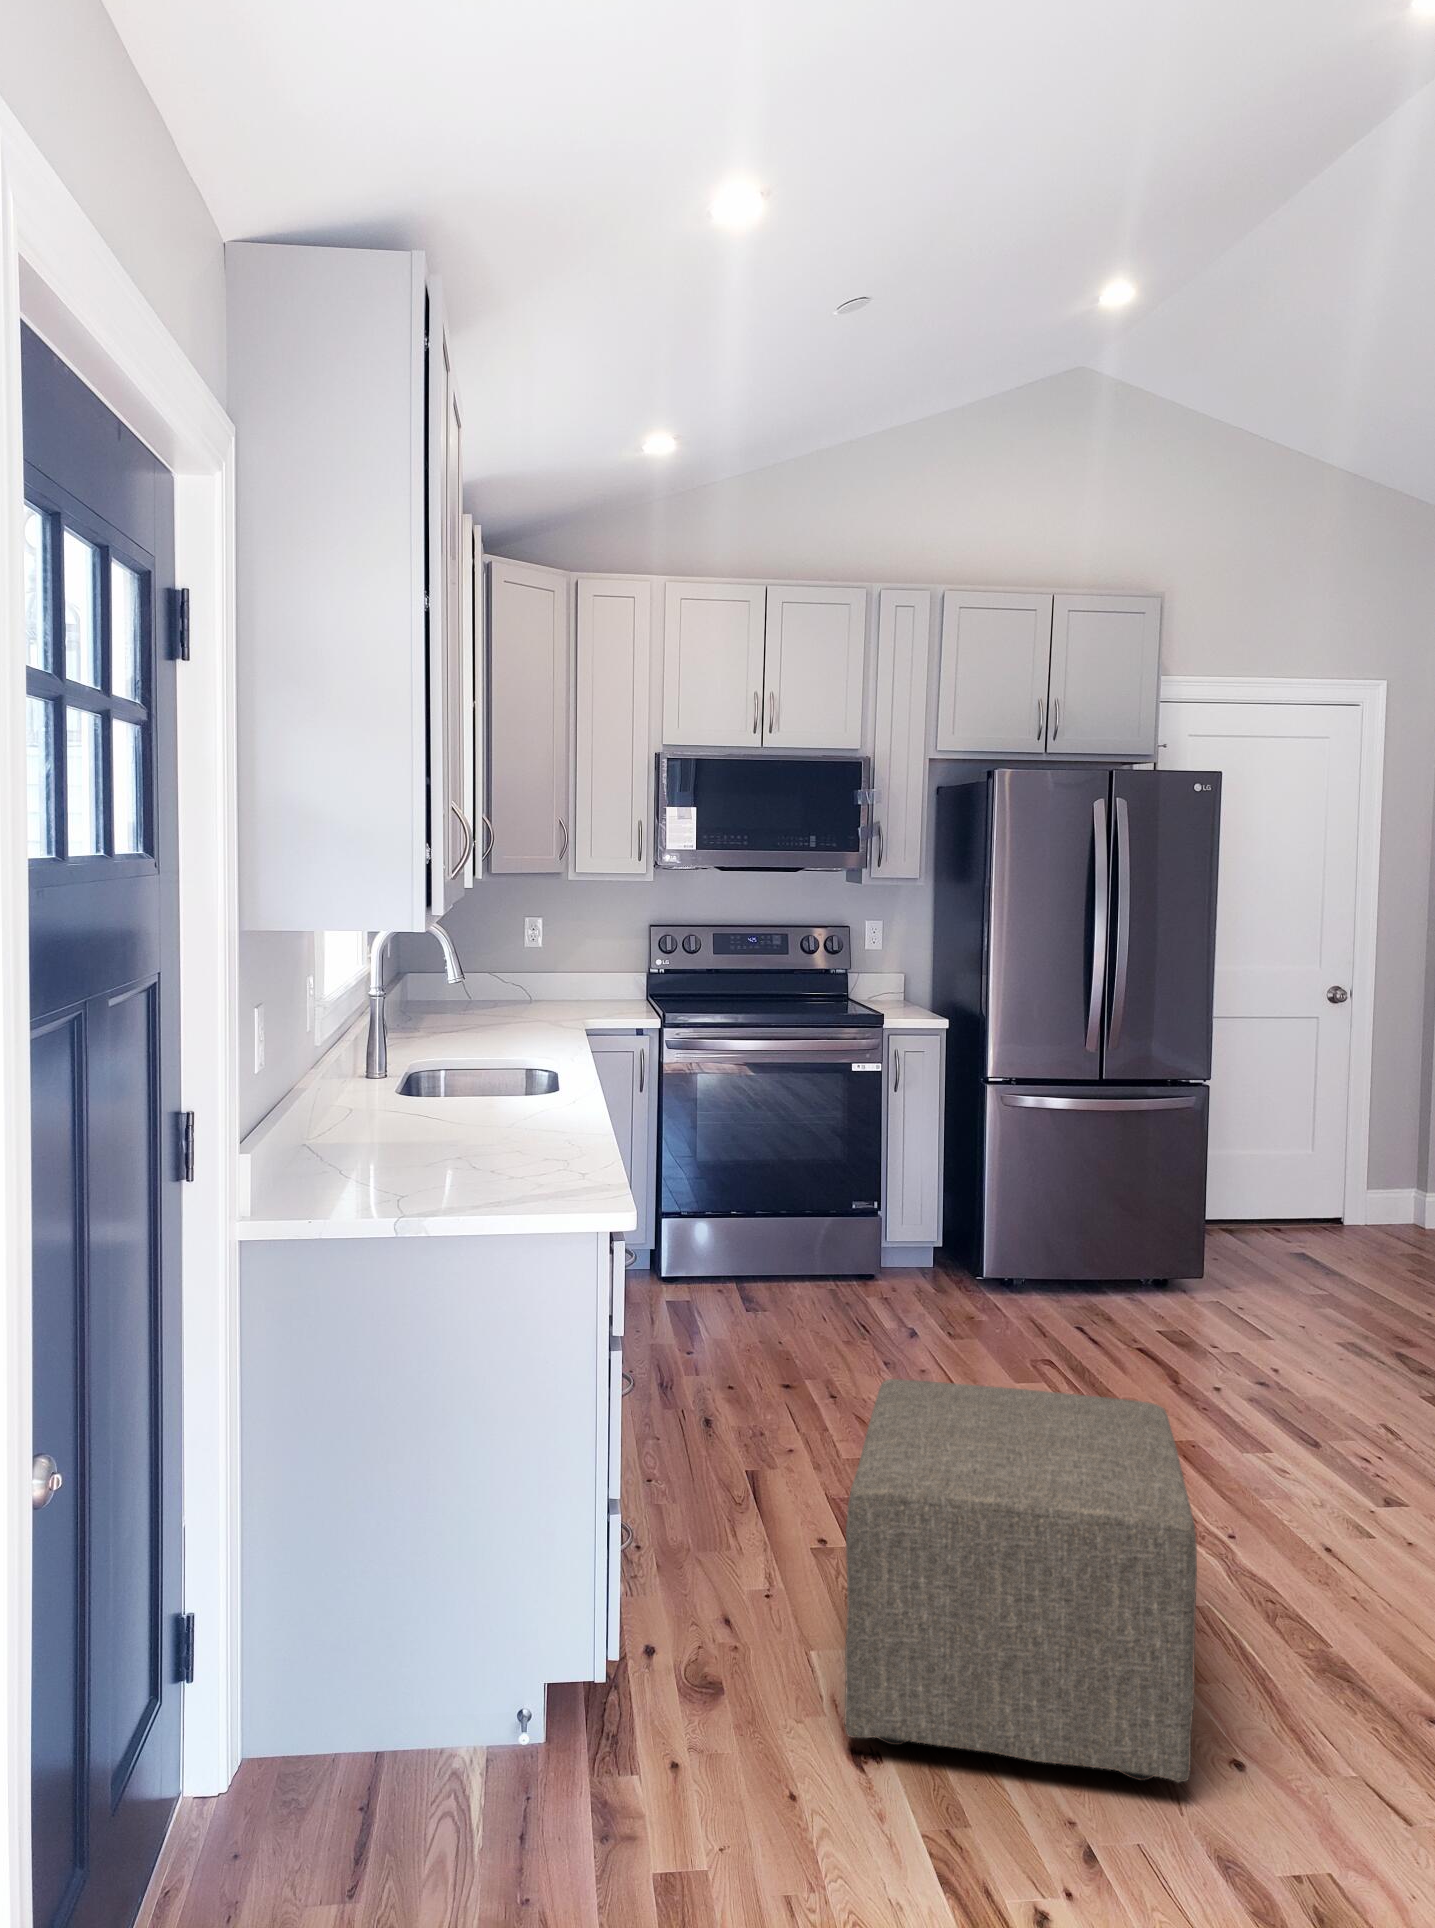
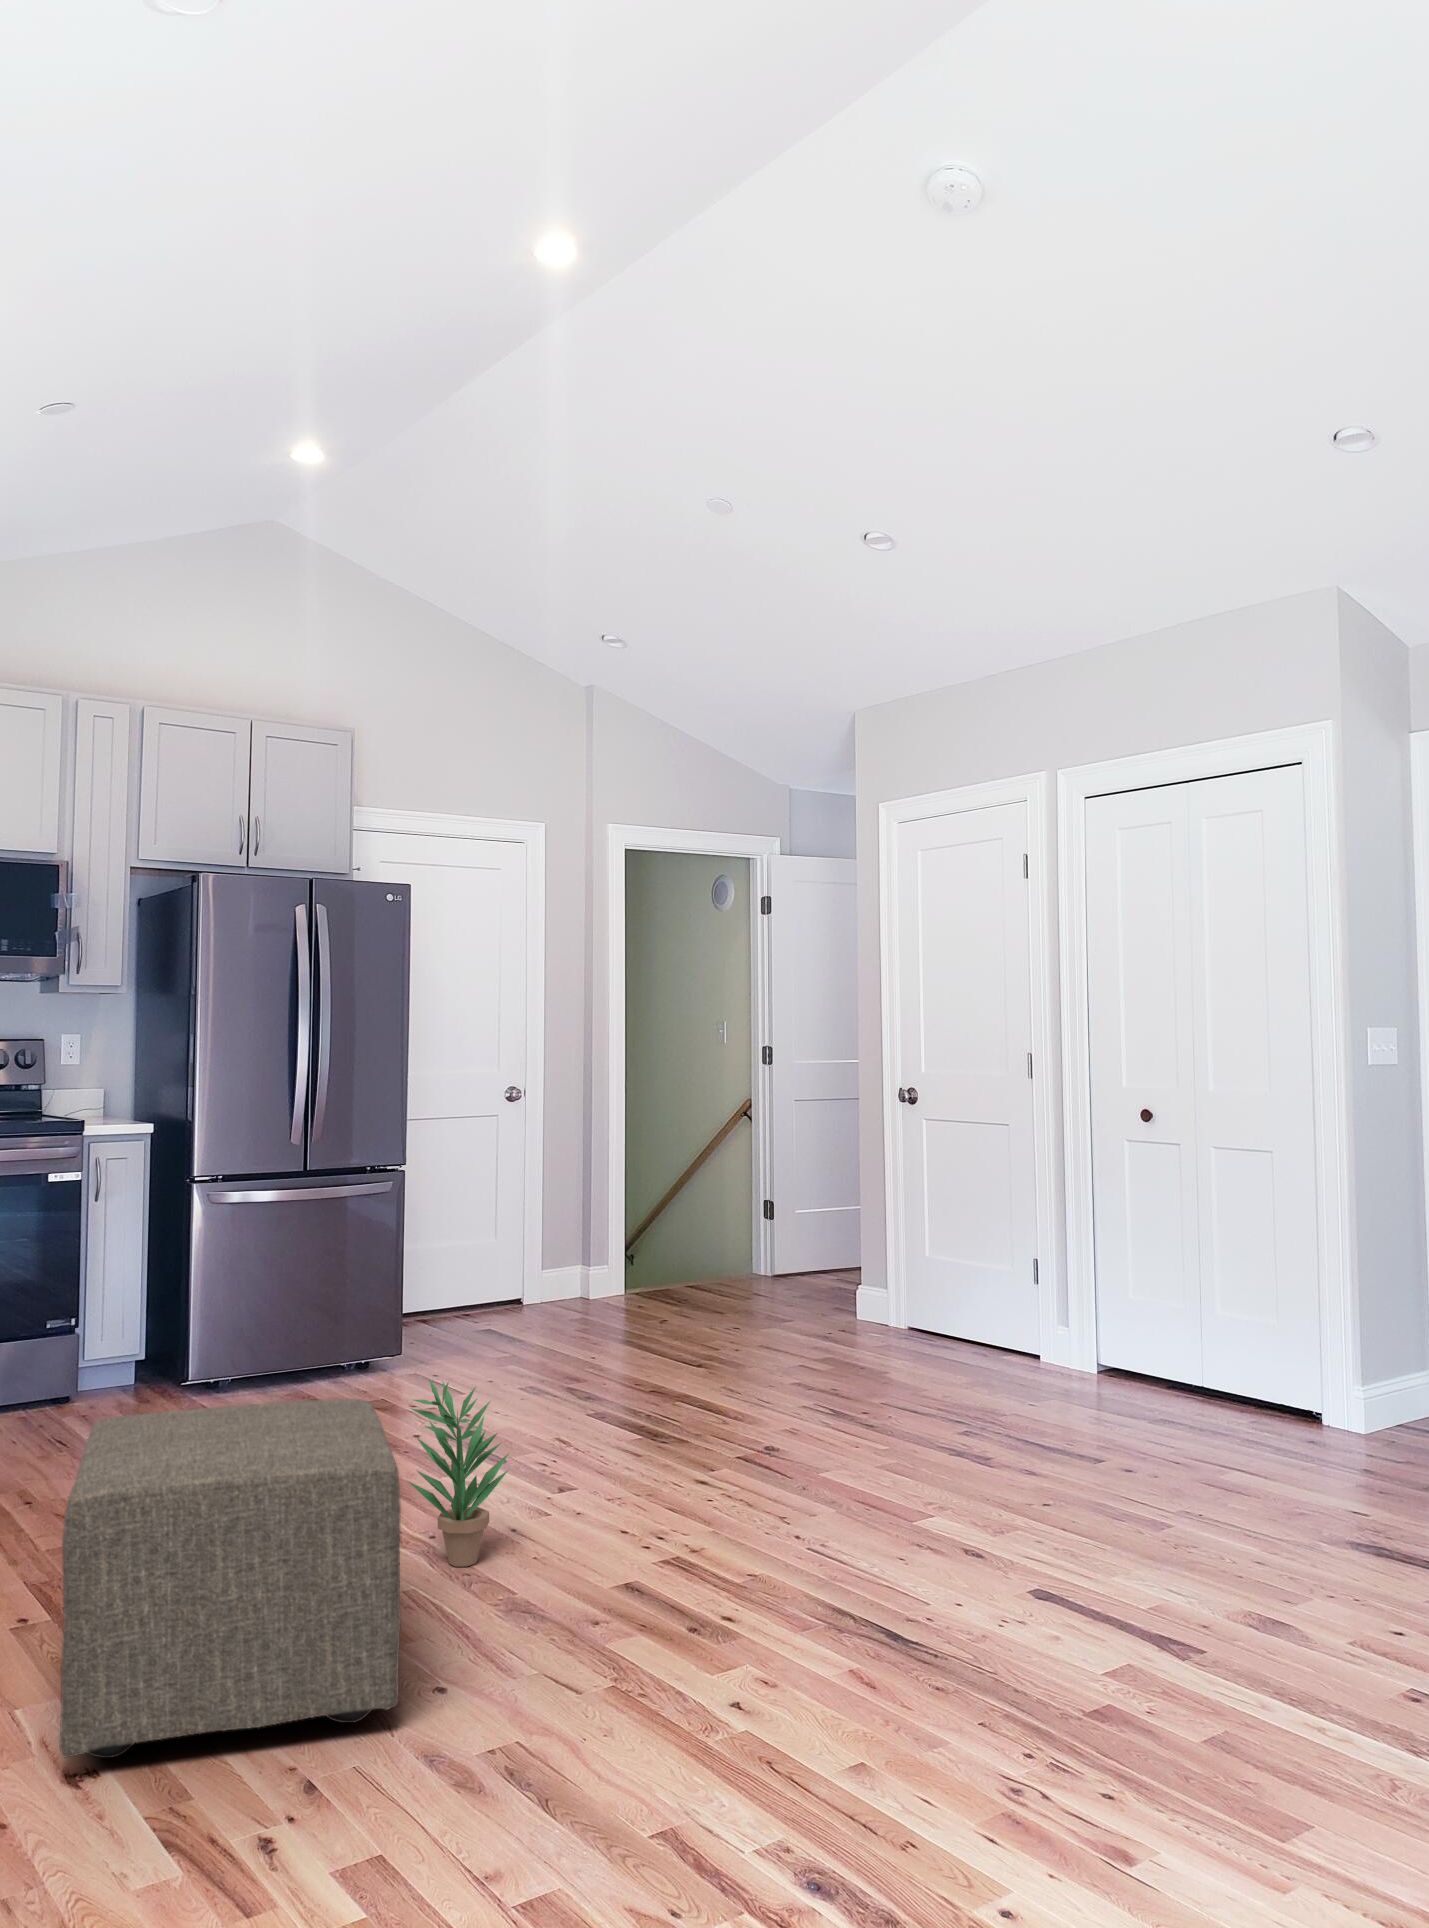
potted plant: none [1203,1375,1327,1588] -> present [408,1379,509,1567]

